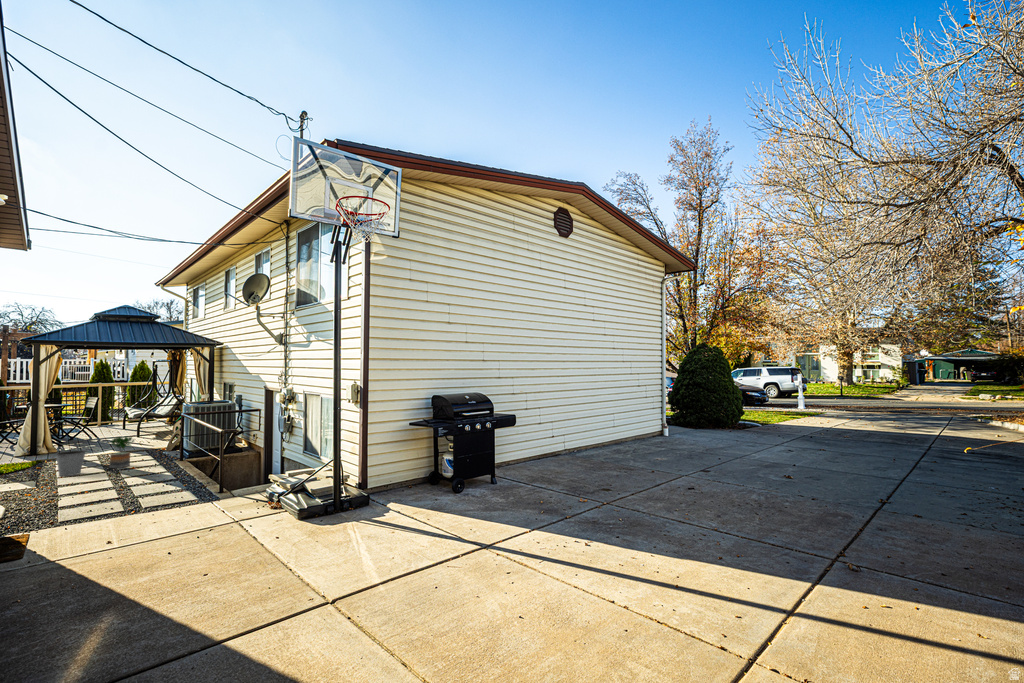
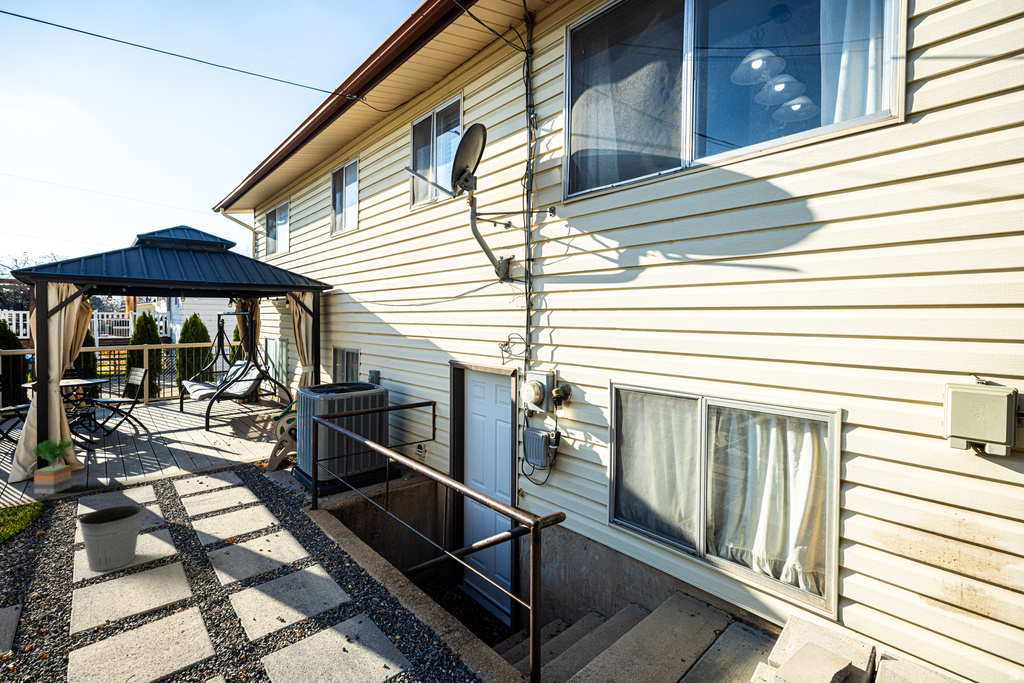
potted tree: present [110,437,134,468] -> present [33,440,77,494]

